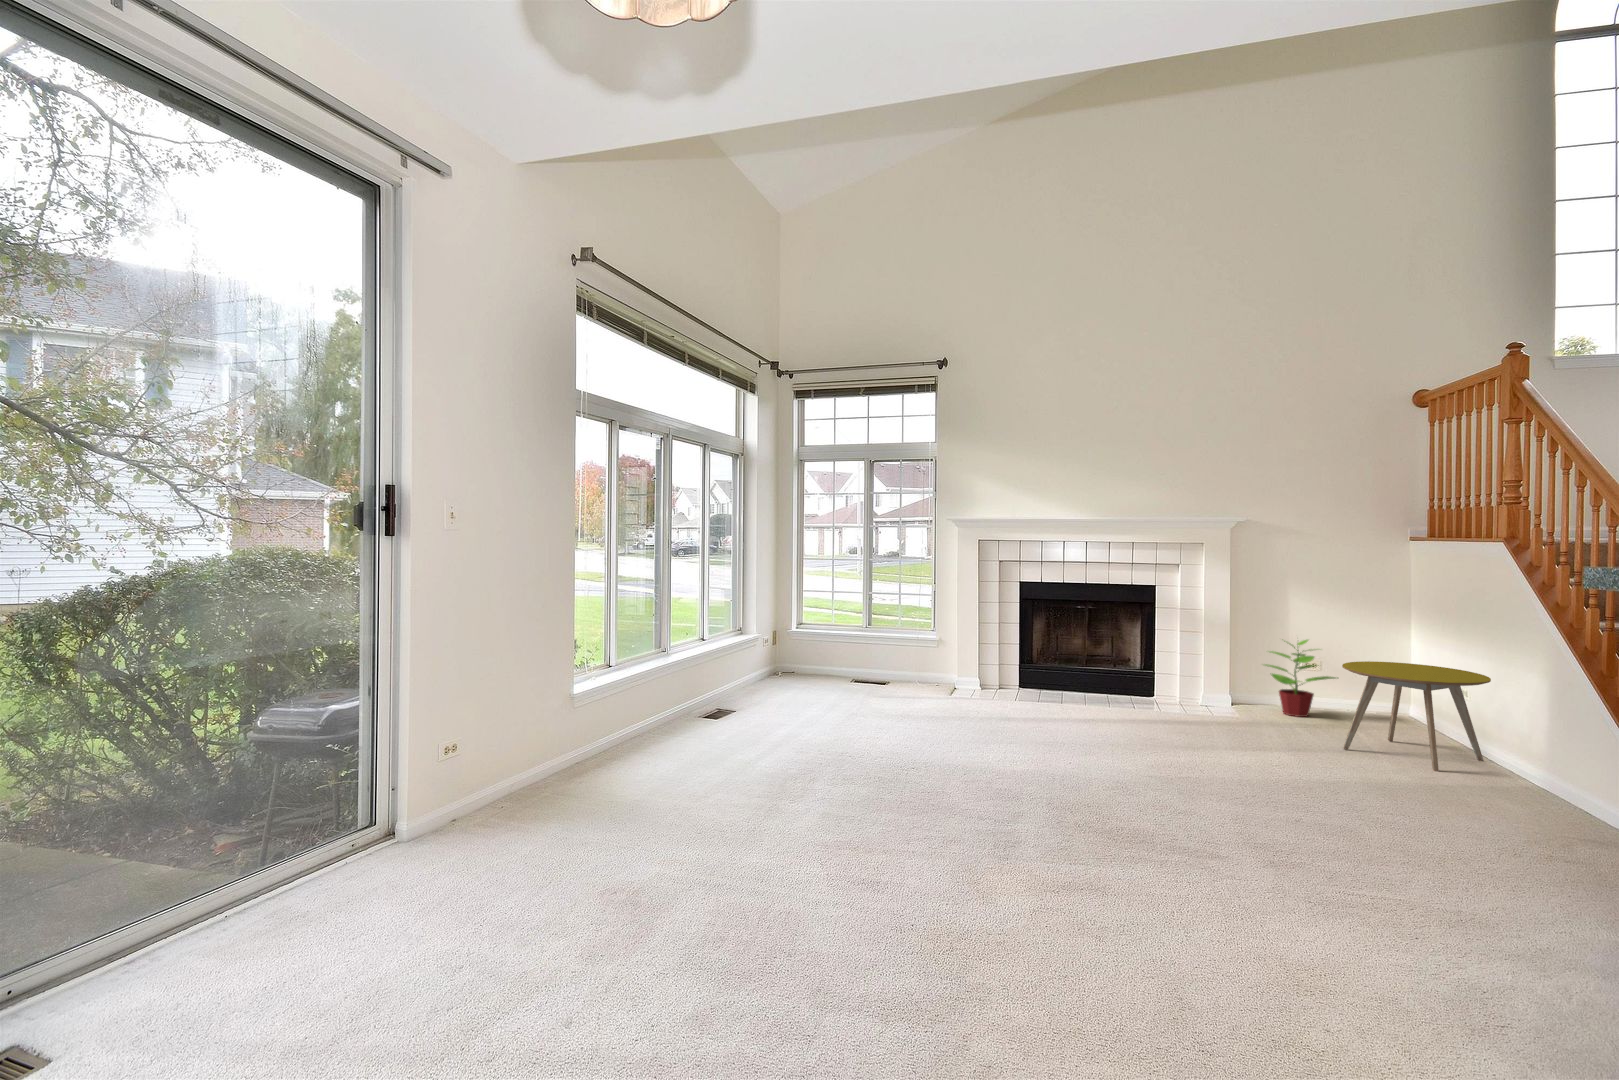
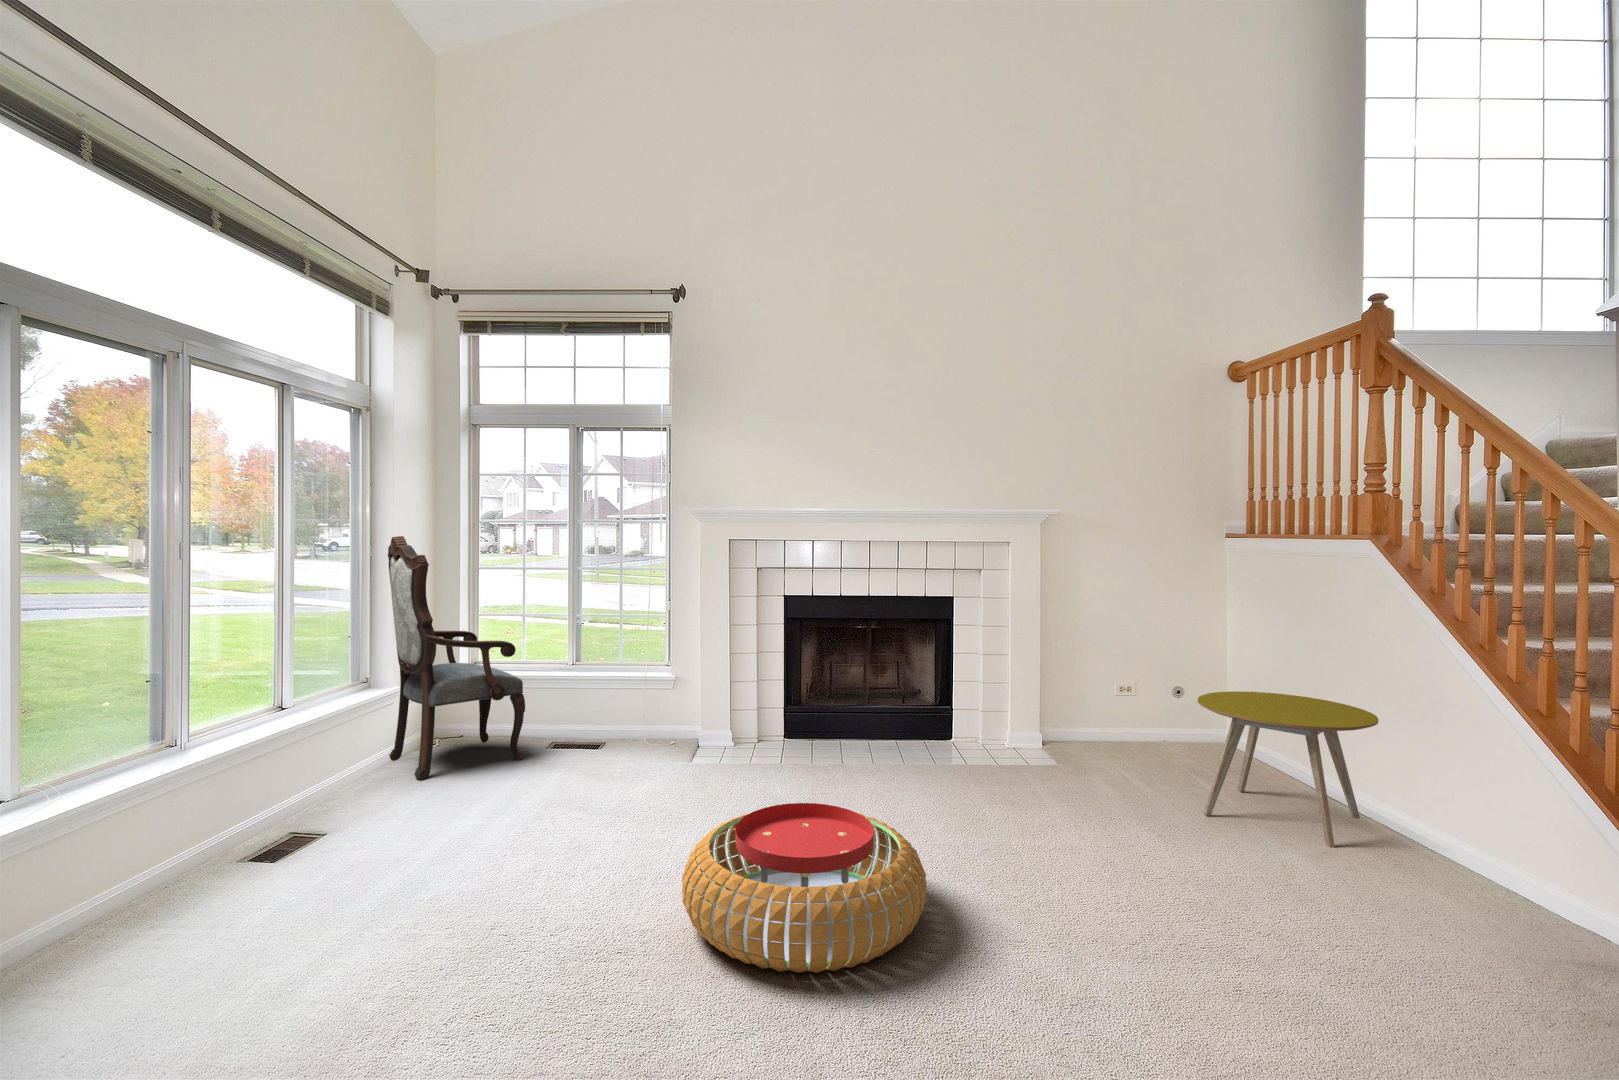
armchair: none [754,537,839,692] -> present [388,536,525,780]
potted plant: present [1265,640,1335,717] -> none [1076,656,1164,757]
pouf: none [953,701,1102,780] -> present [682,803,927,973]

